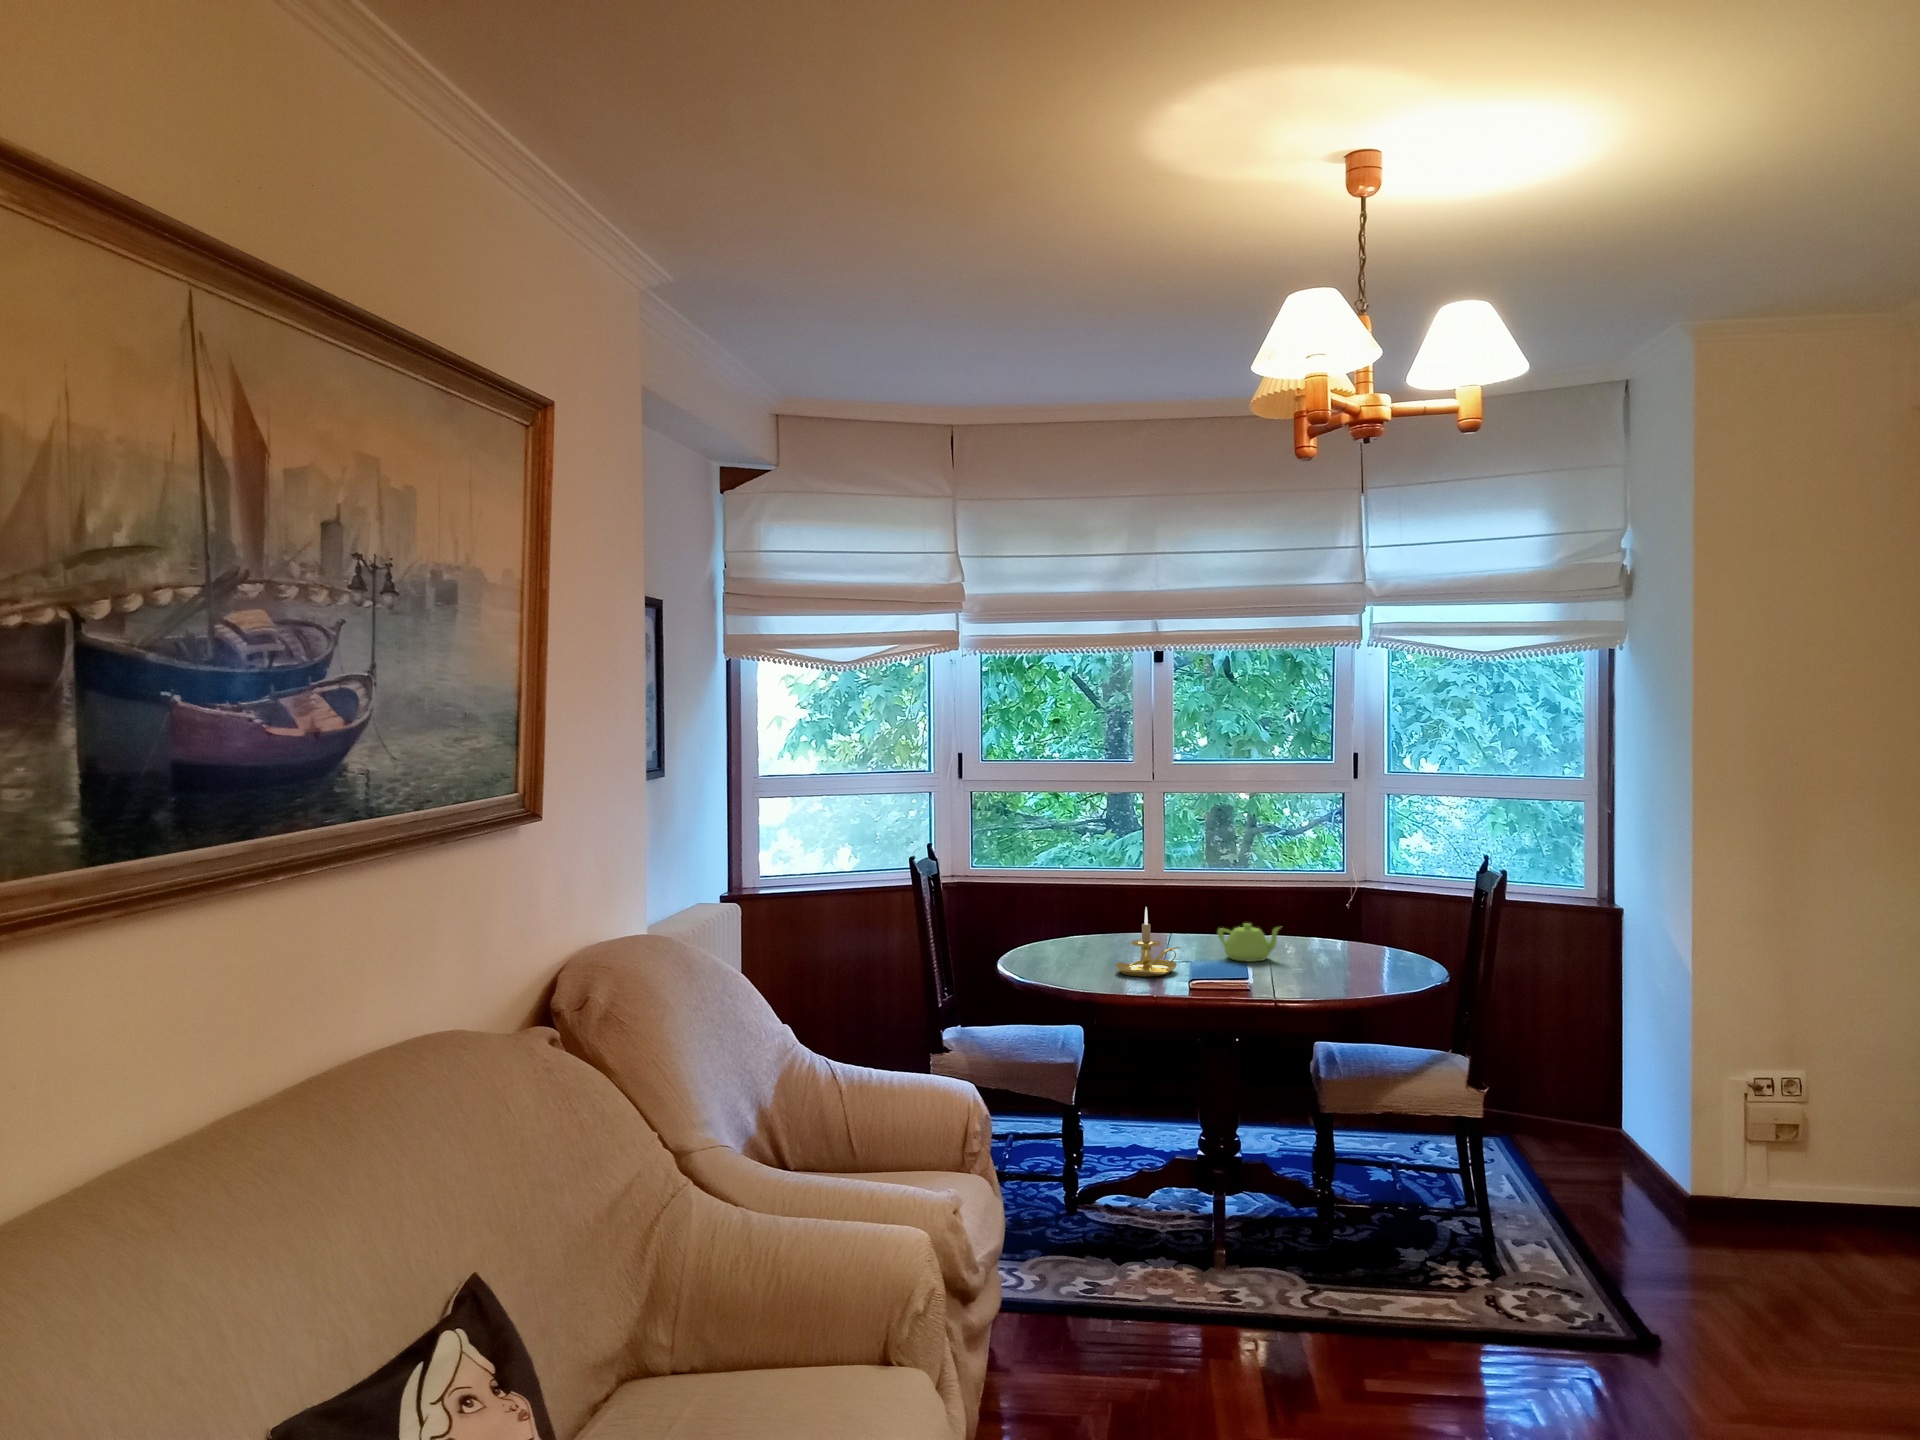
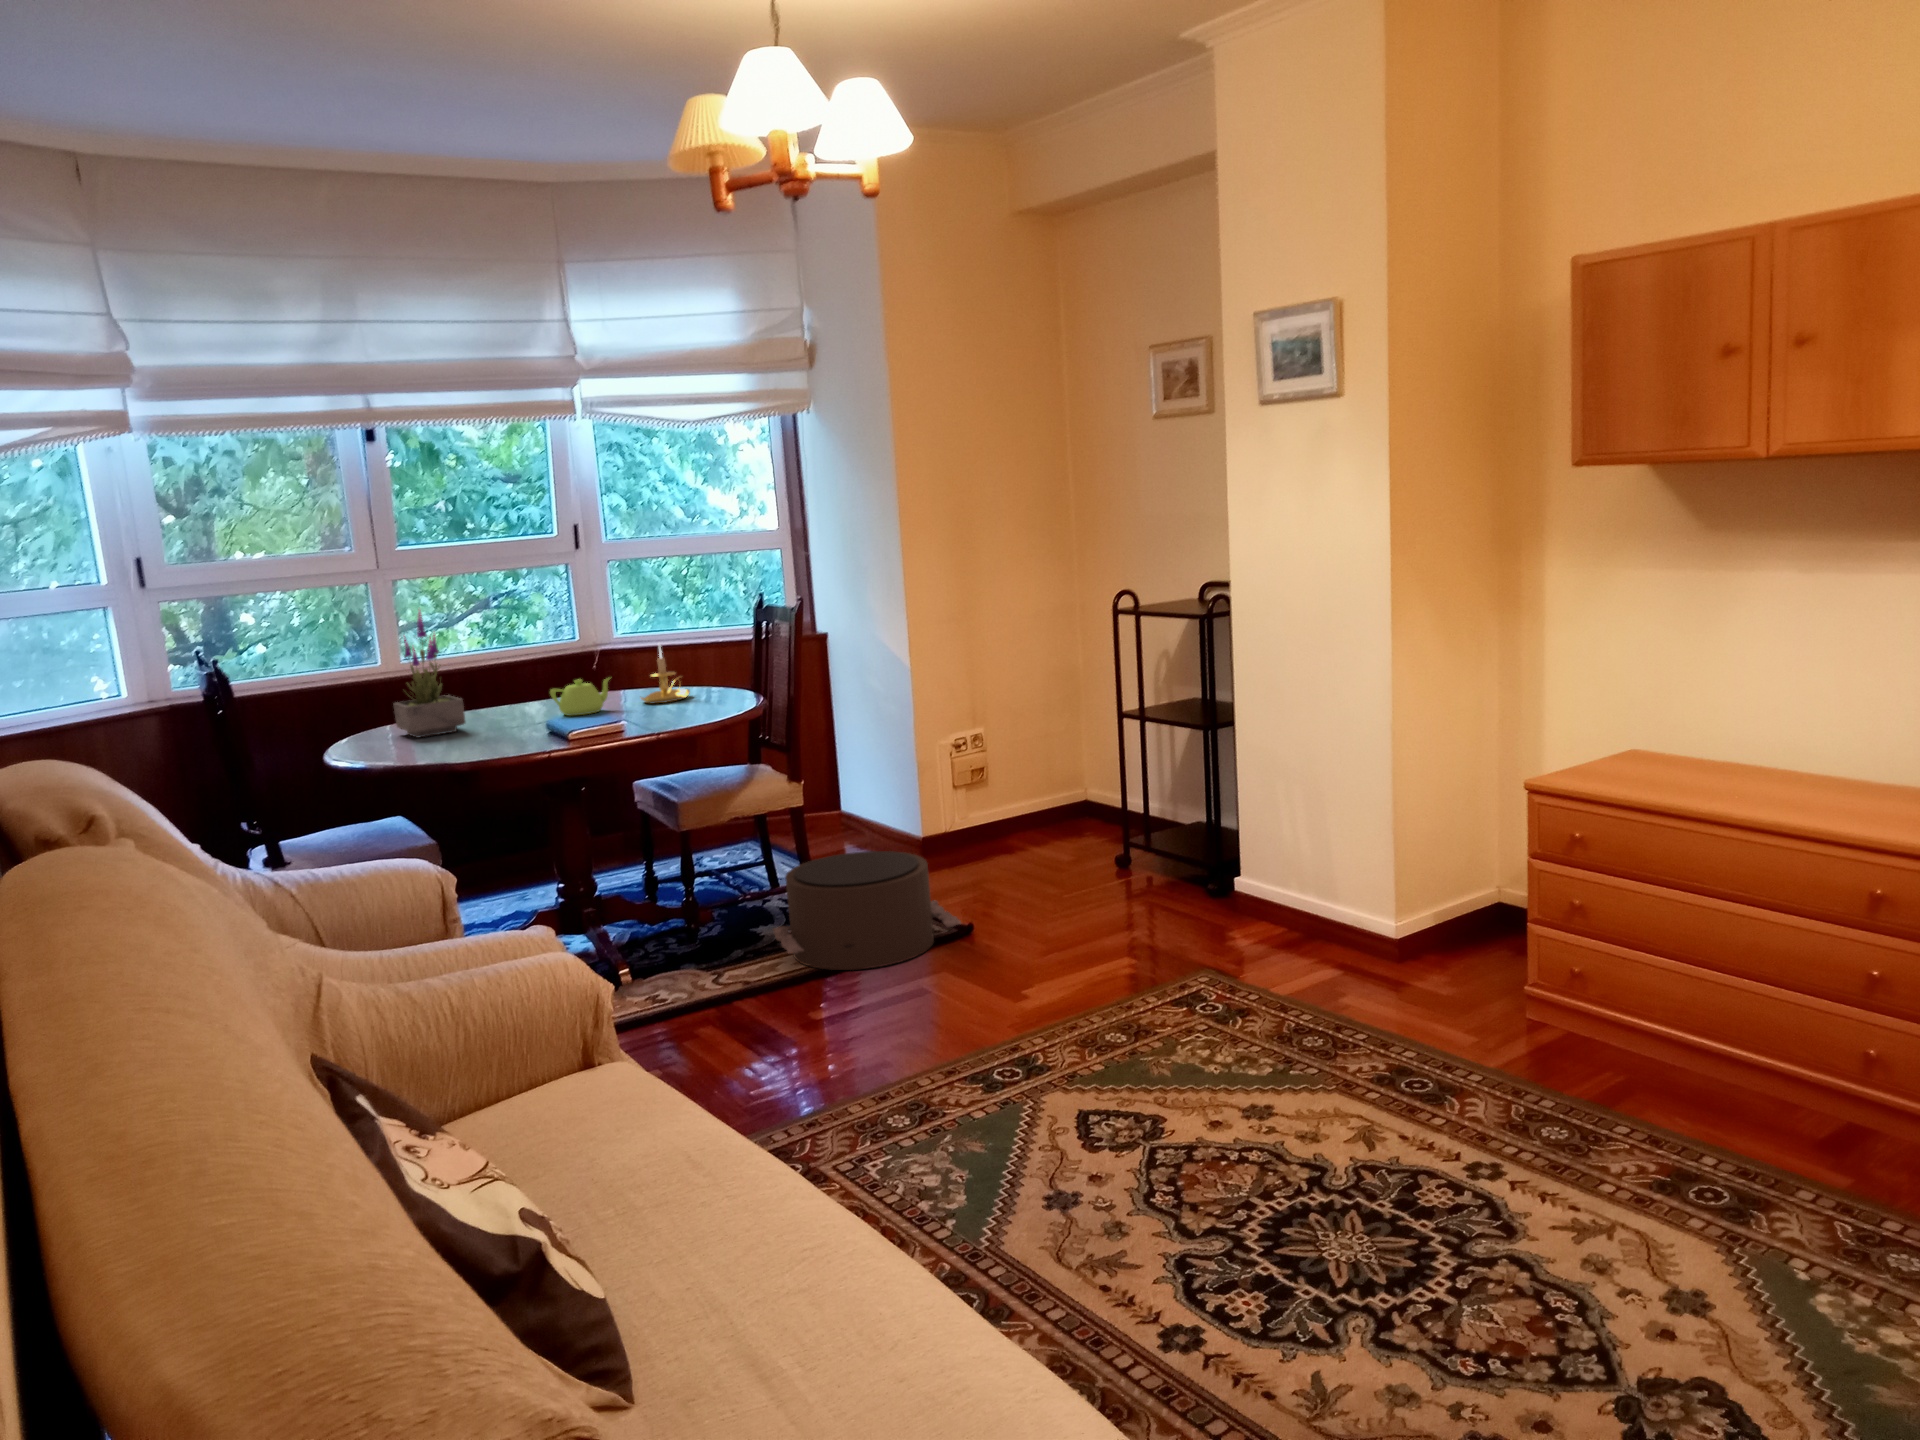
potted plant: none [1072,829,1127,954] -> present [393,610,465,737]
candle holder: present [1116,907,1180,977] -> present [641,646,690,703]
pouf: none [1387,1189,1632,1362] -> present [773,851,961,970]

